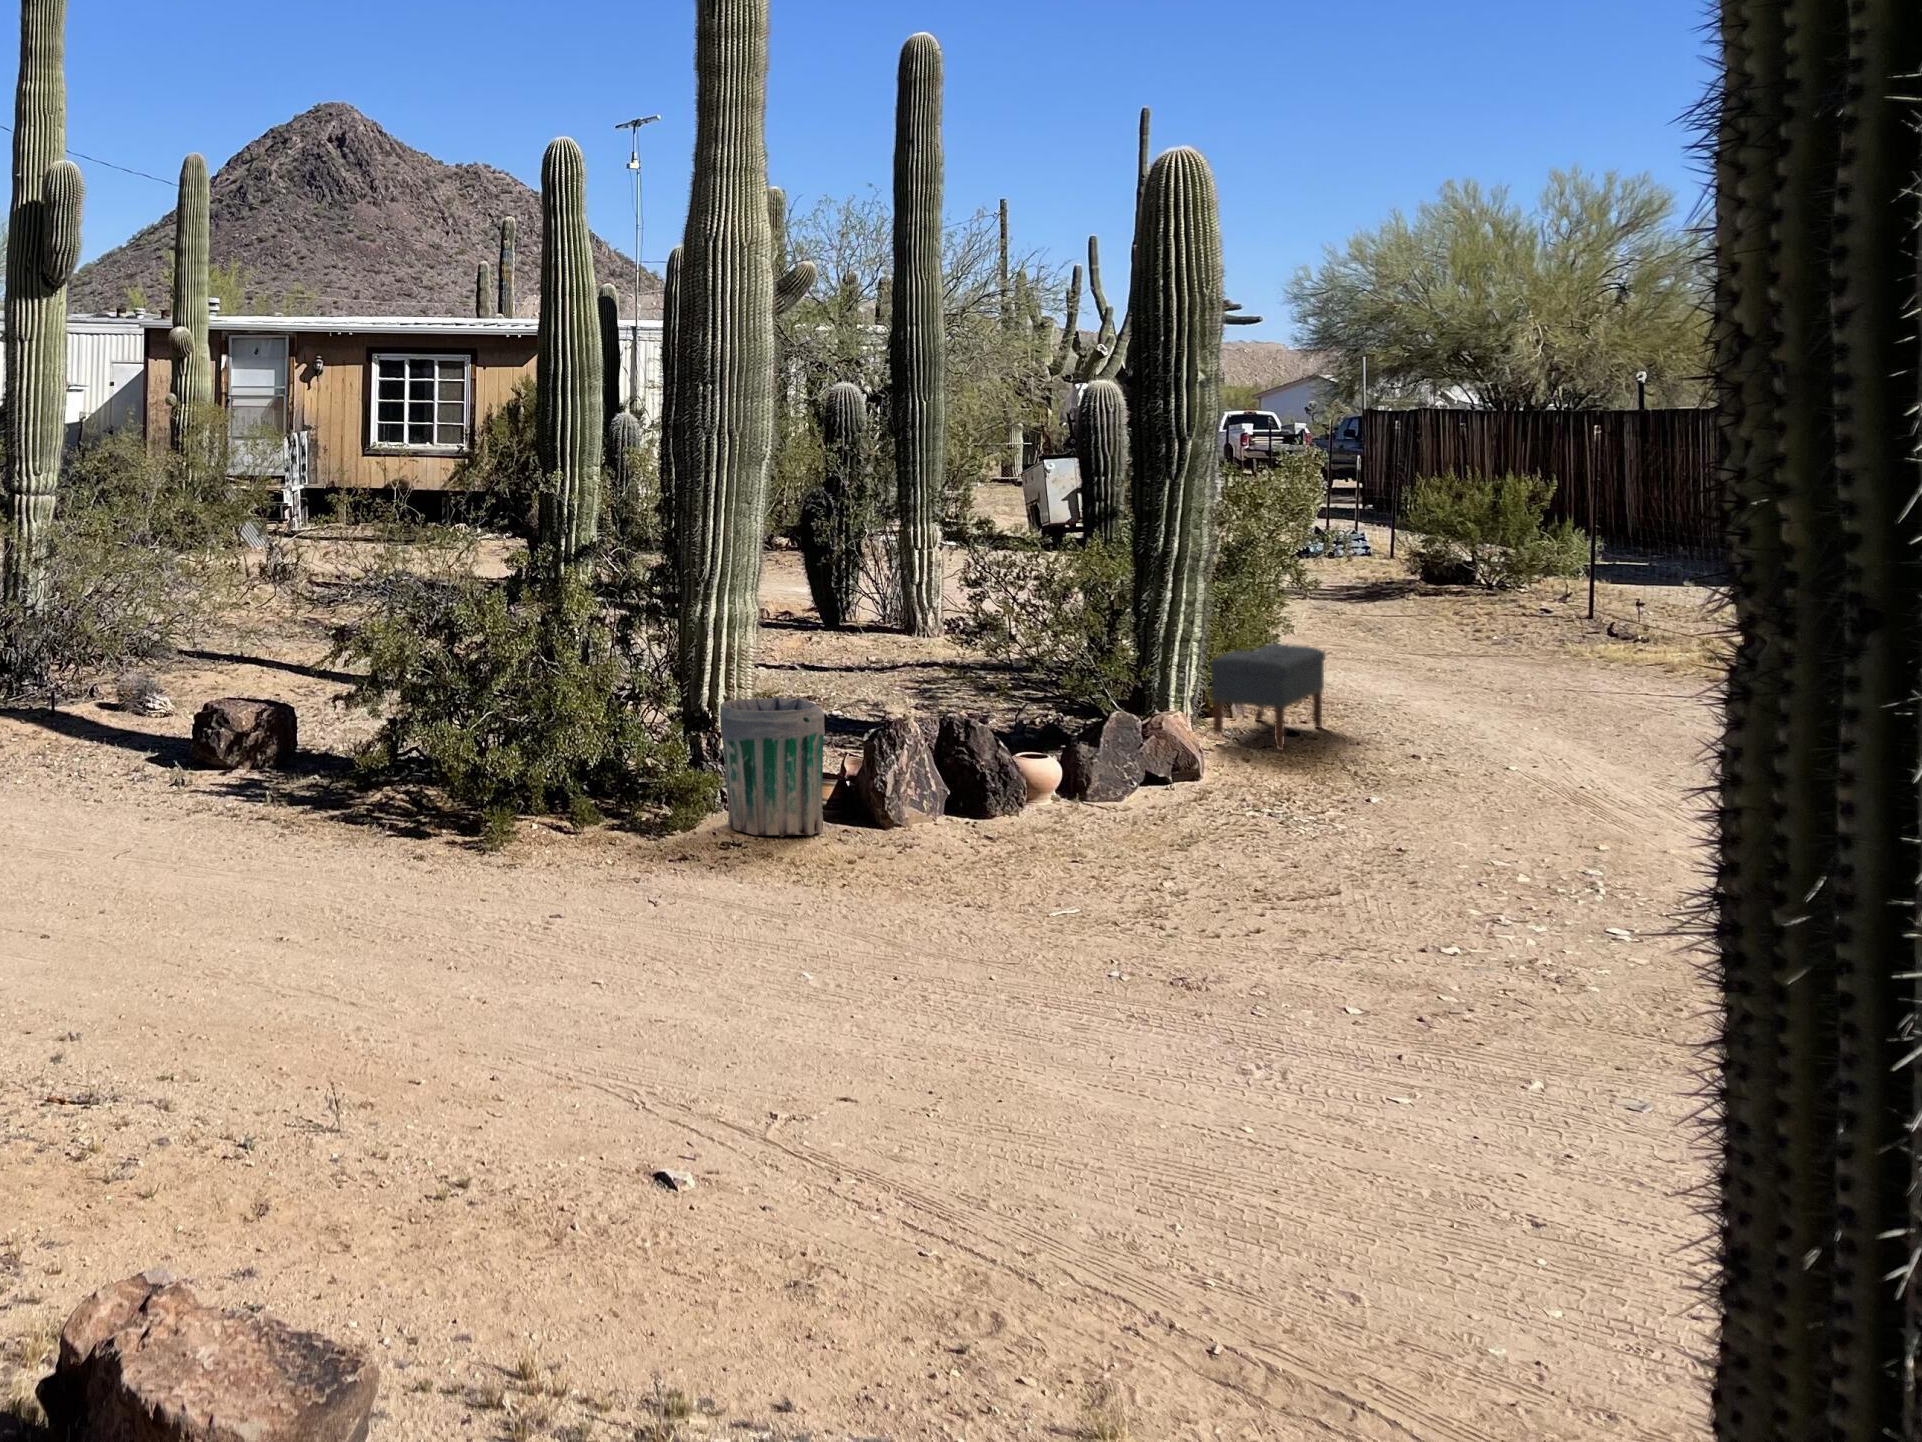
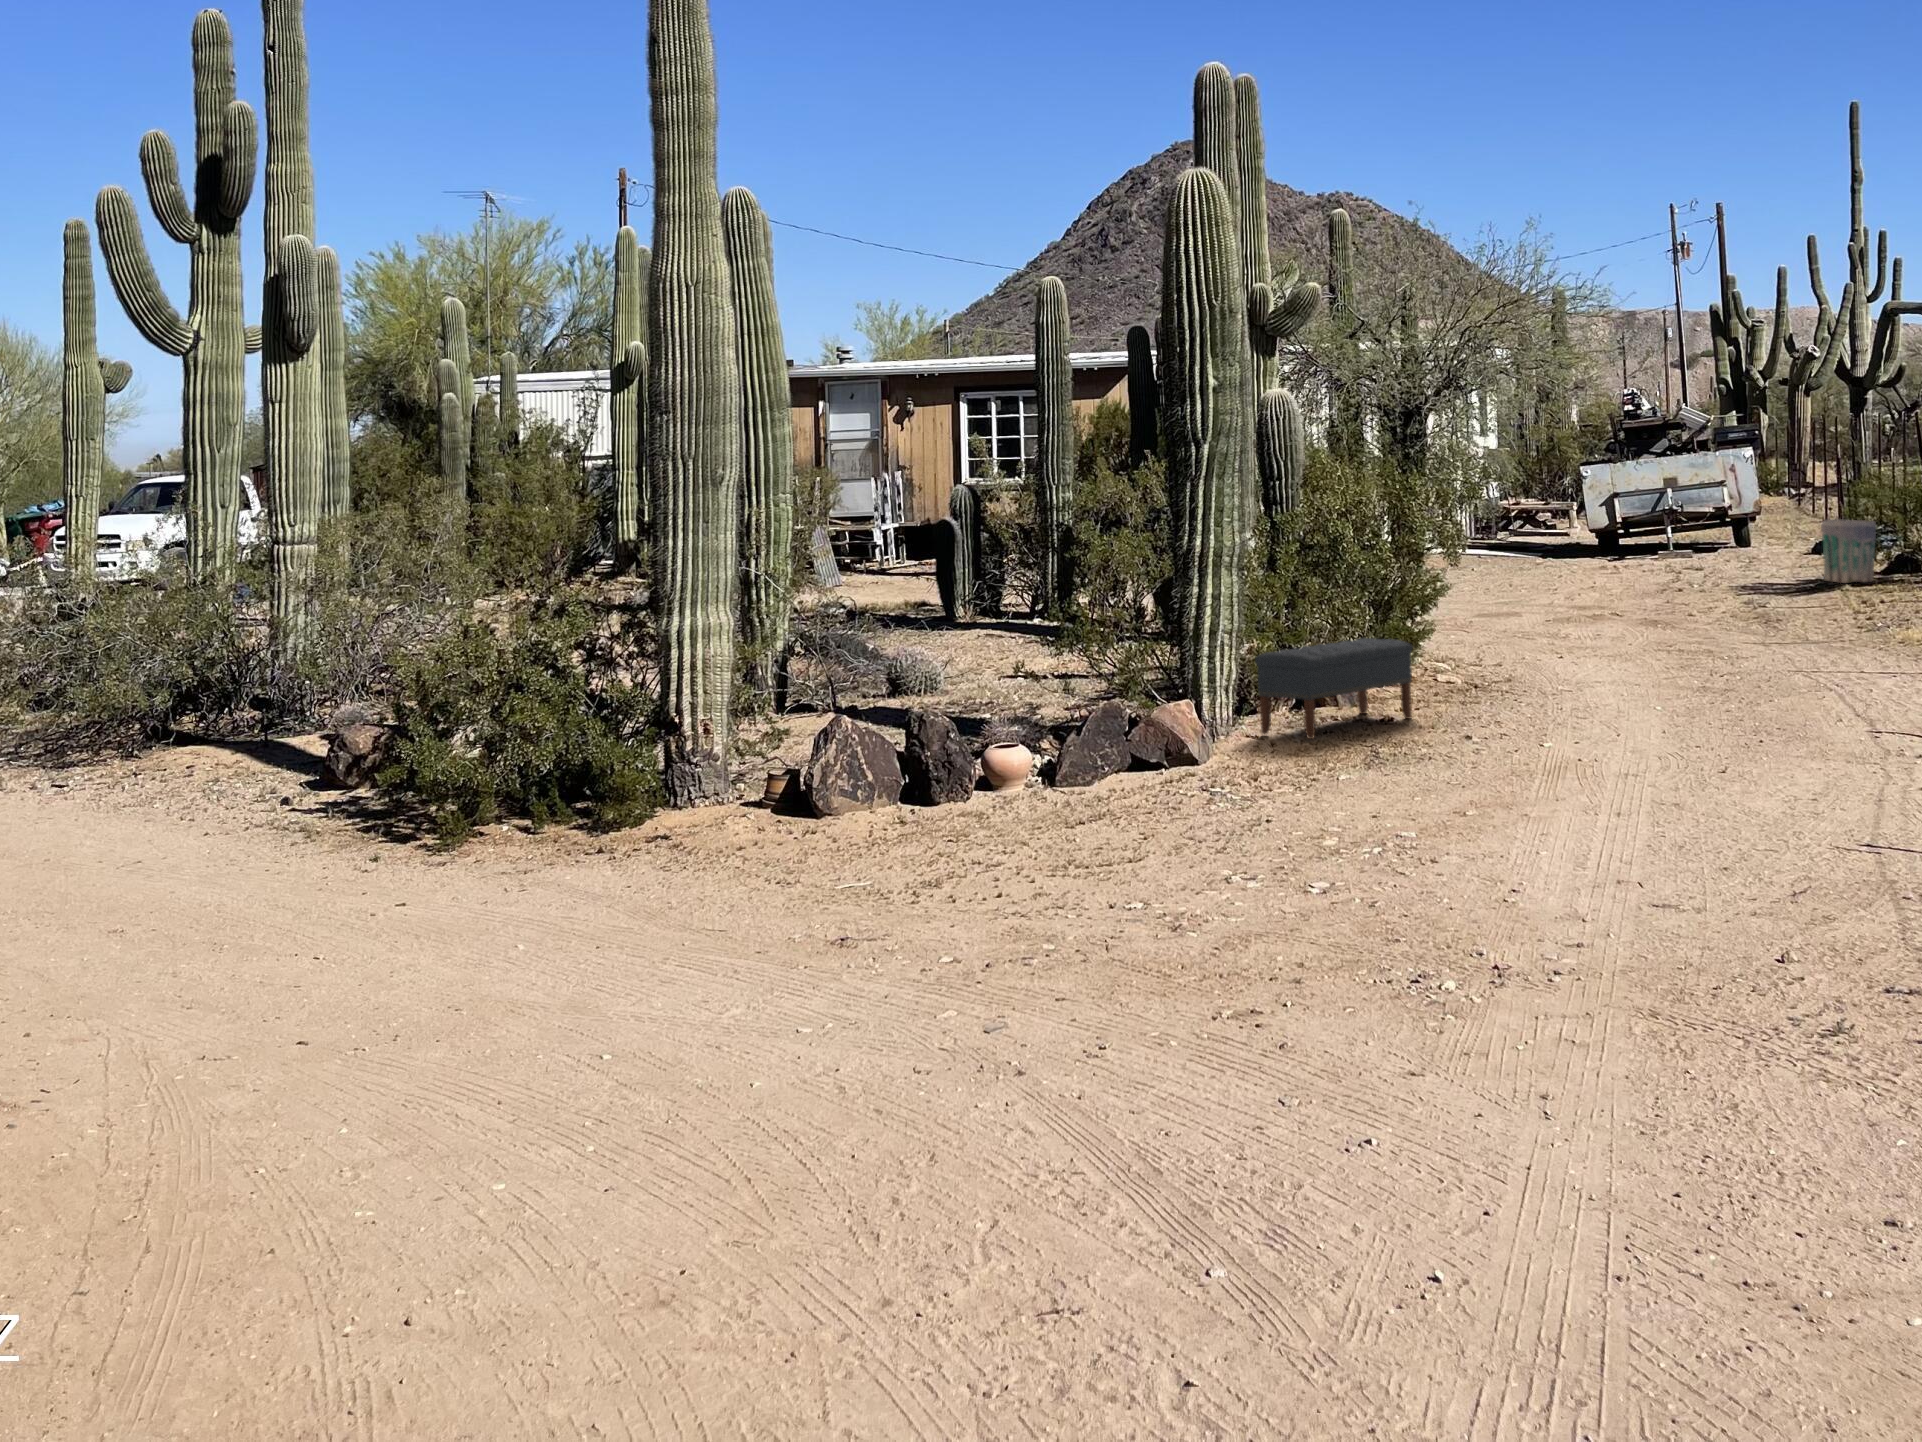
trash can: present [720,697,825,837] -> present [1821,519,1876,583]

